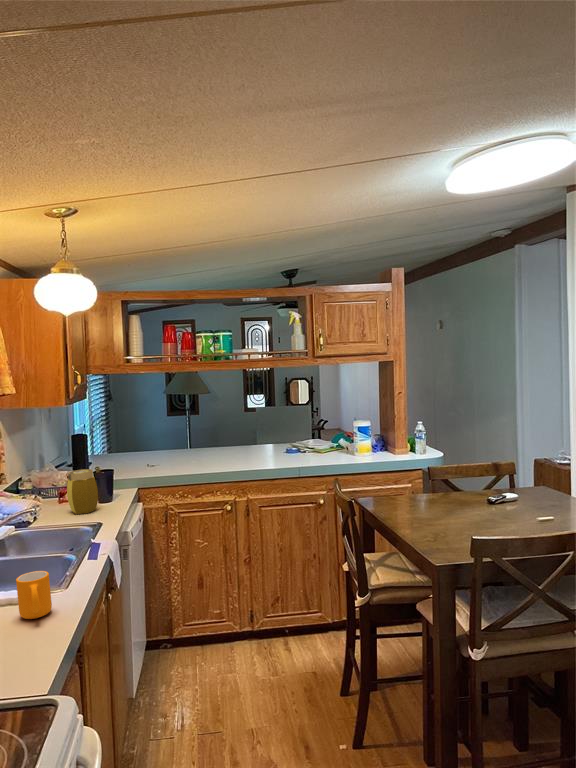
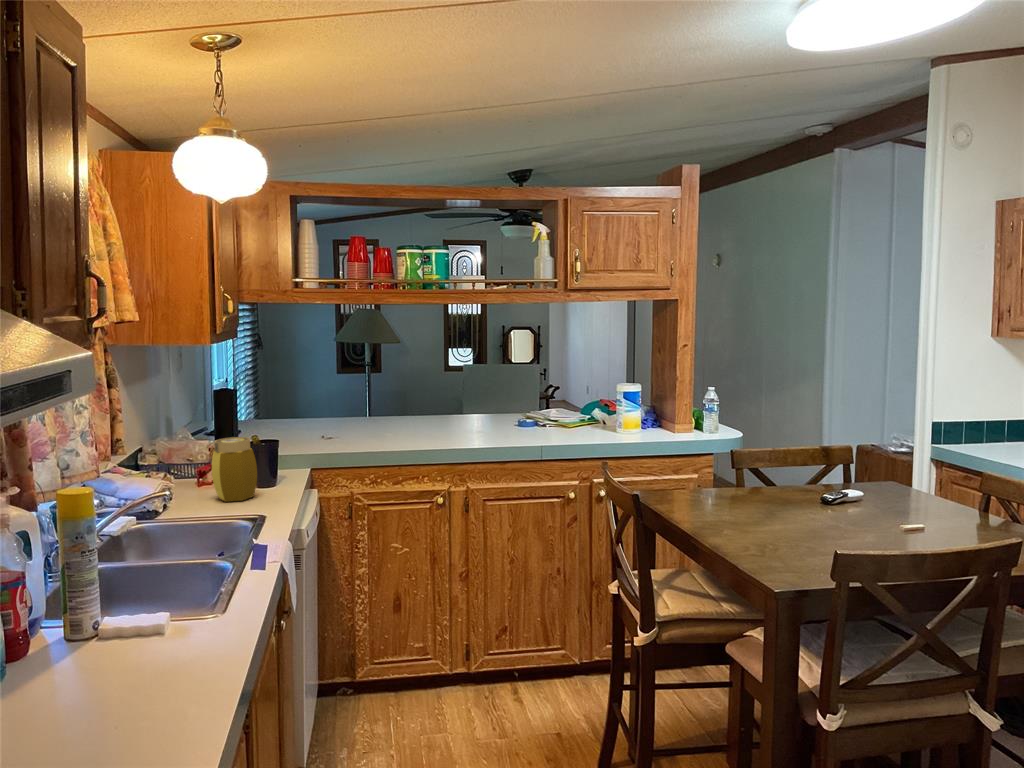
mug: present [16,571,52,619] -> none [149,585,204,660]

